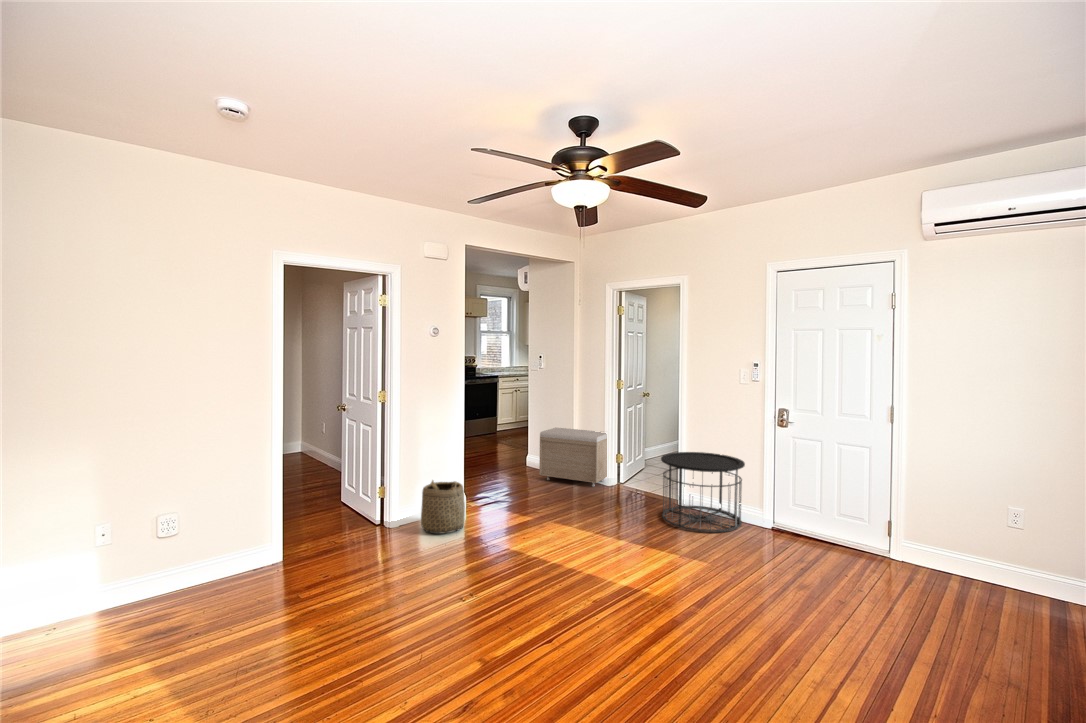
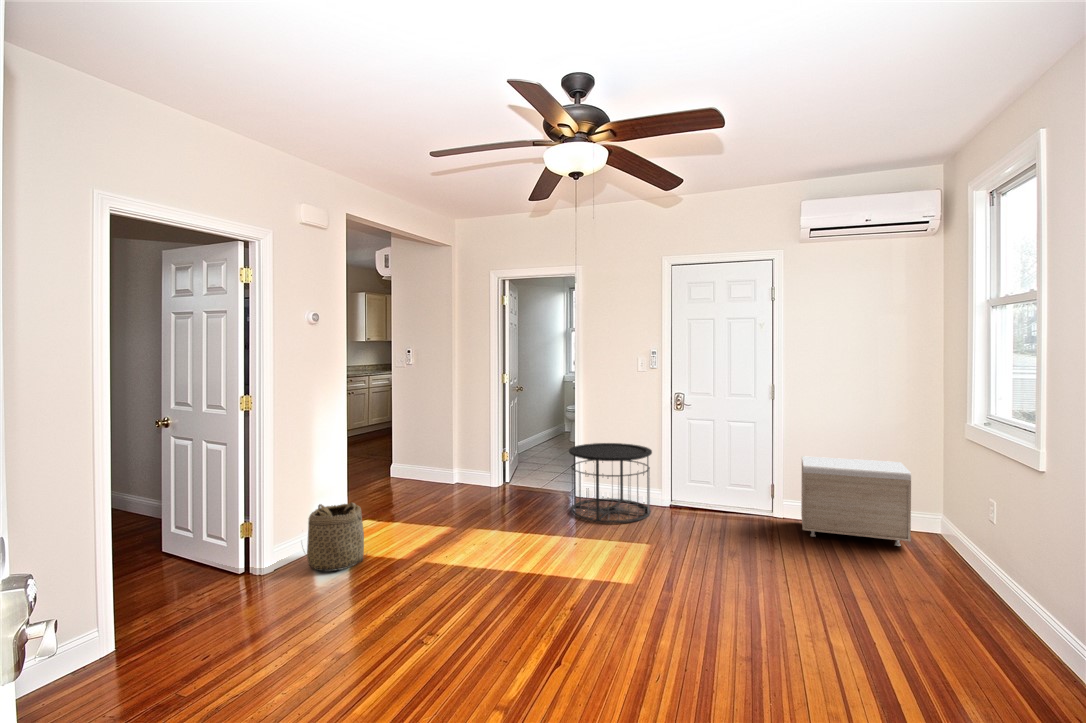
storage bench: present [539,428,607,487] -> present [801,456,911,546]

